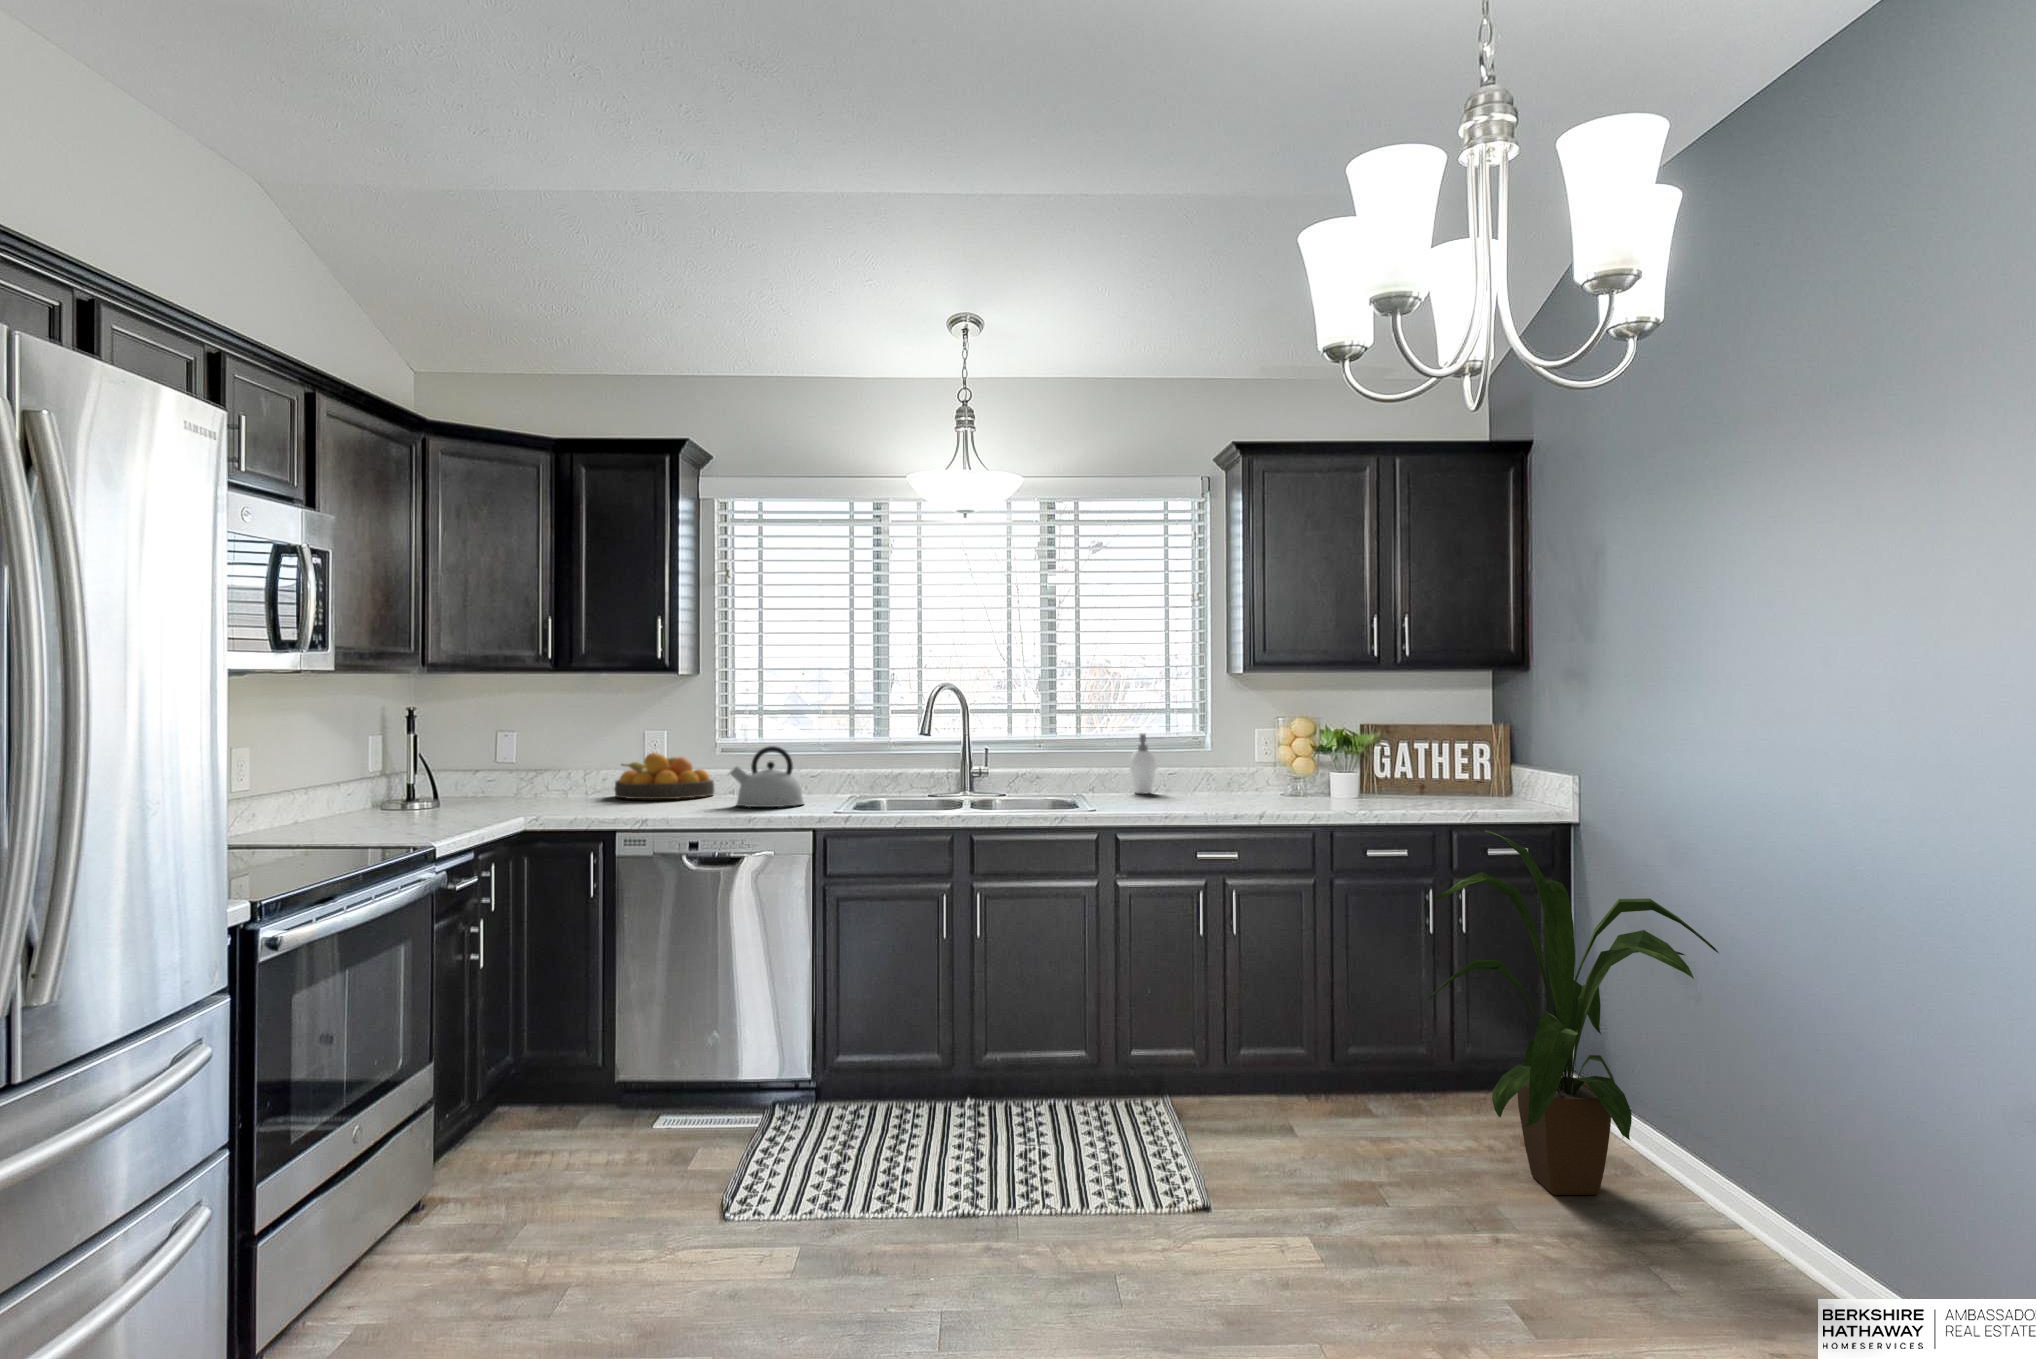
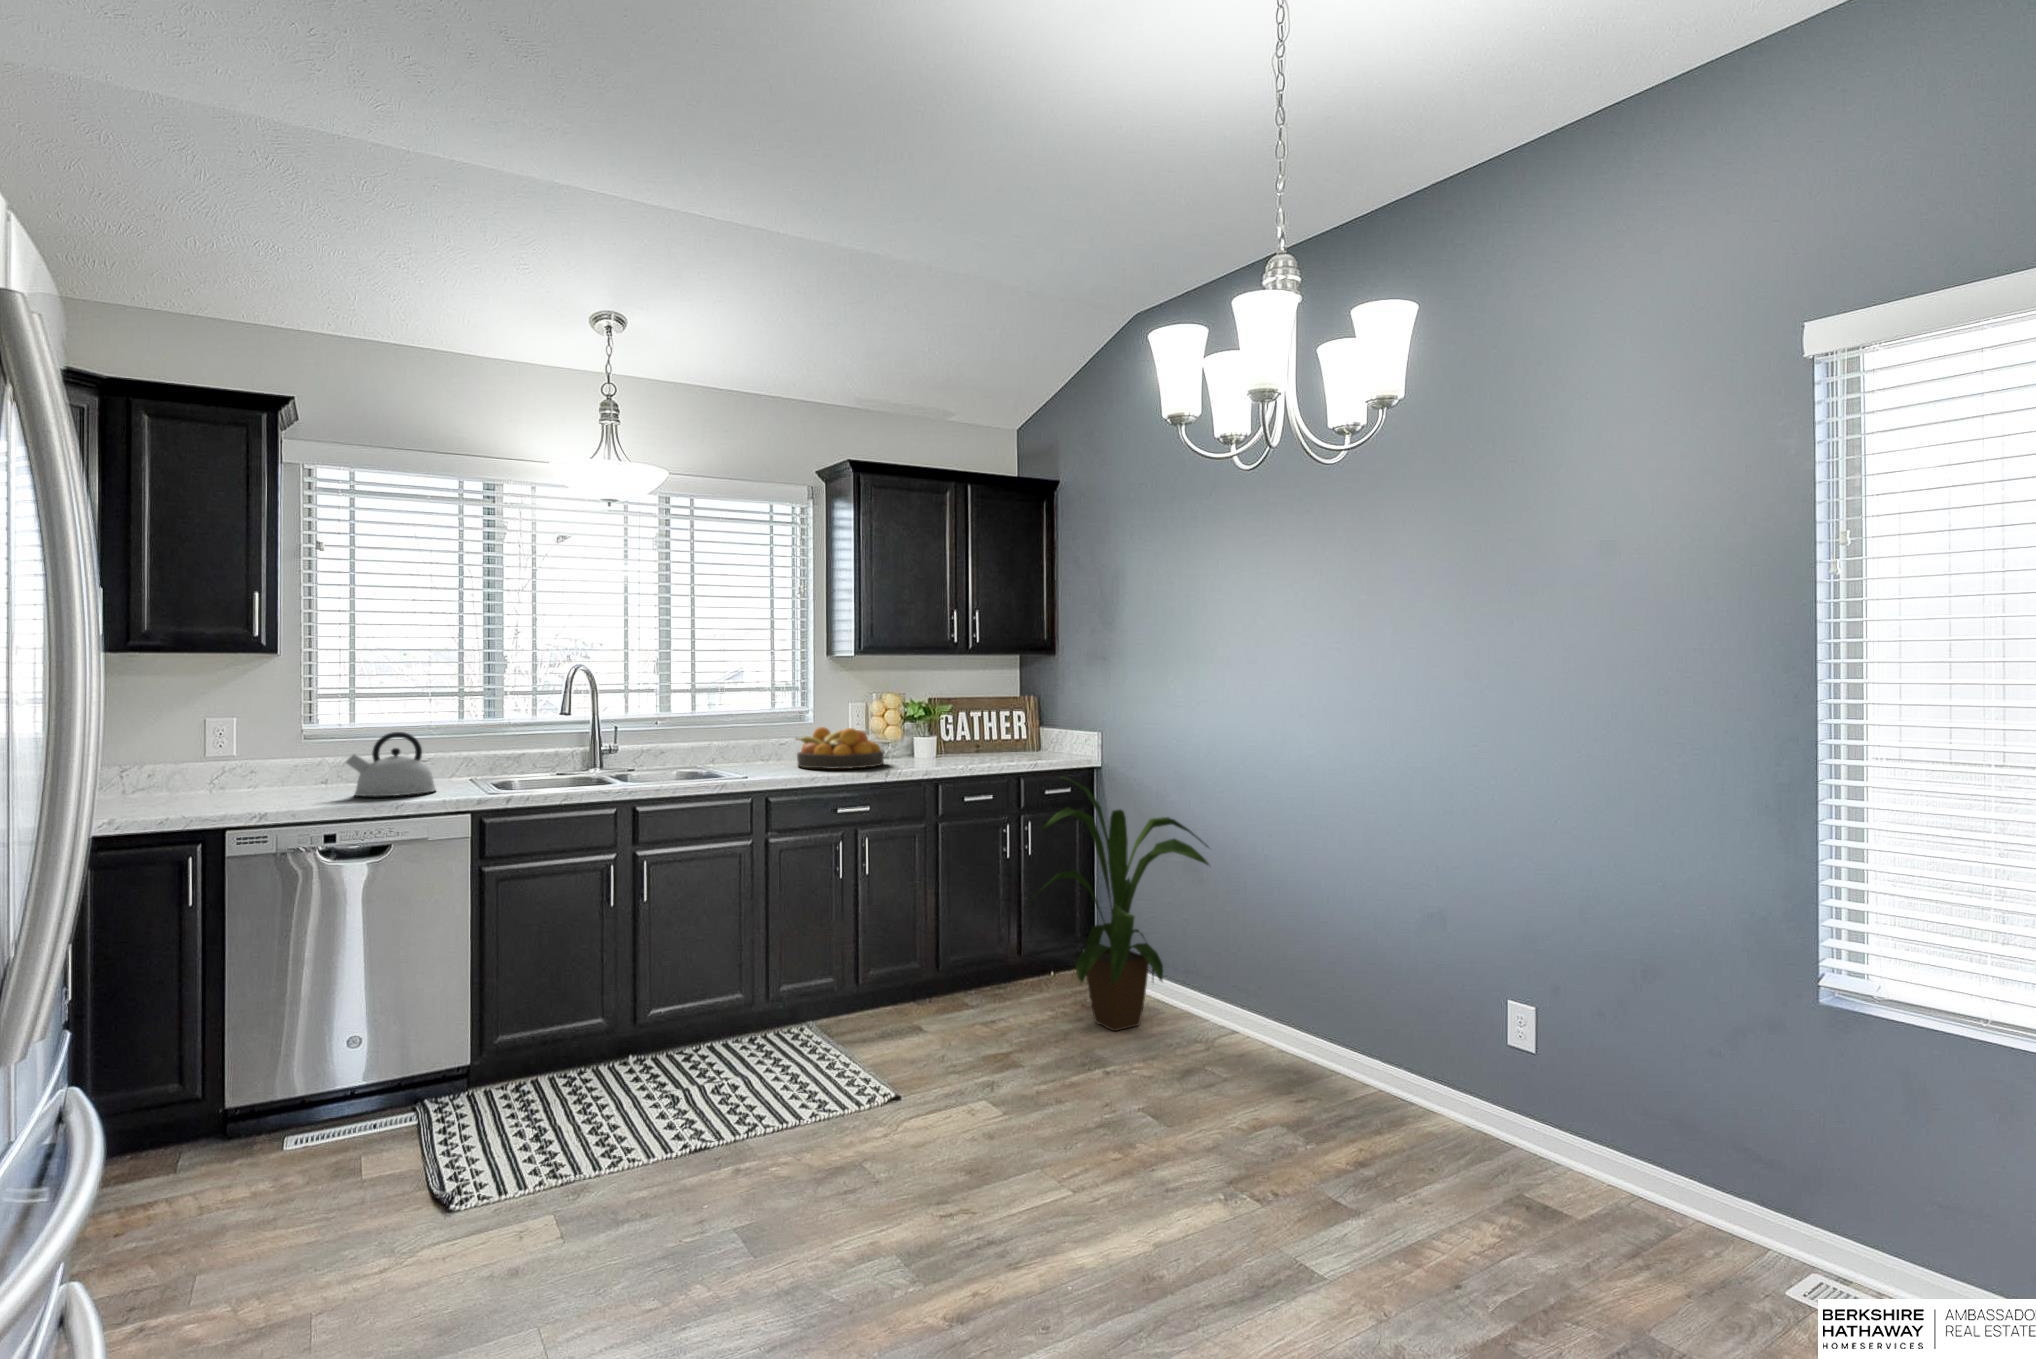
soap dispenser: present [1130,734,1156,794] -> none [748,710,779,762]
fruit bowl: present [614,753,714,799] -> present [796,727,884,769]

